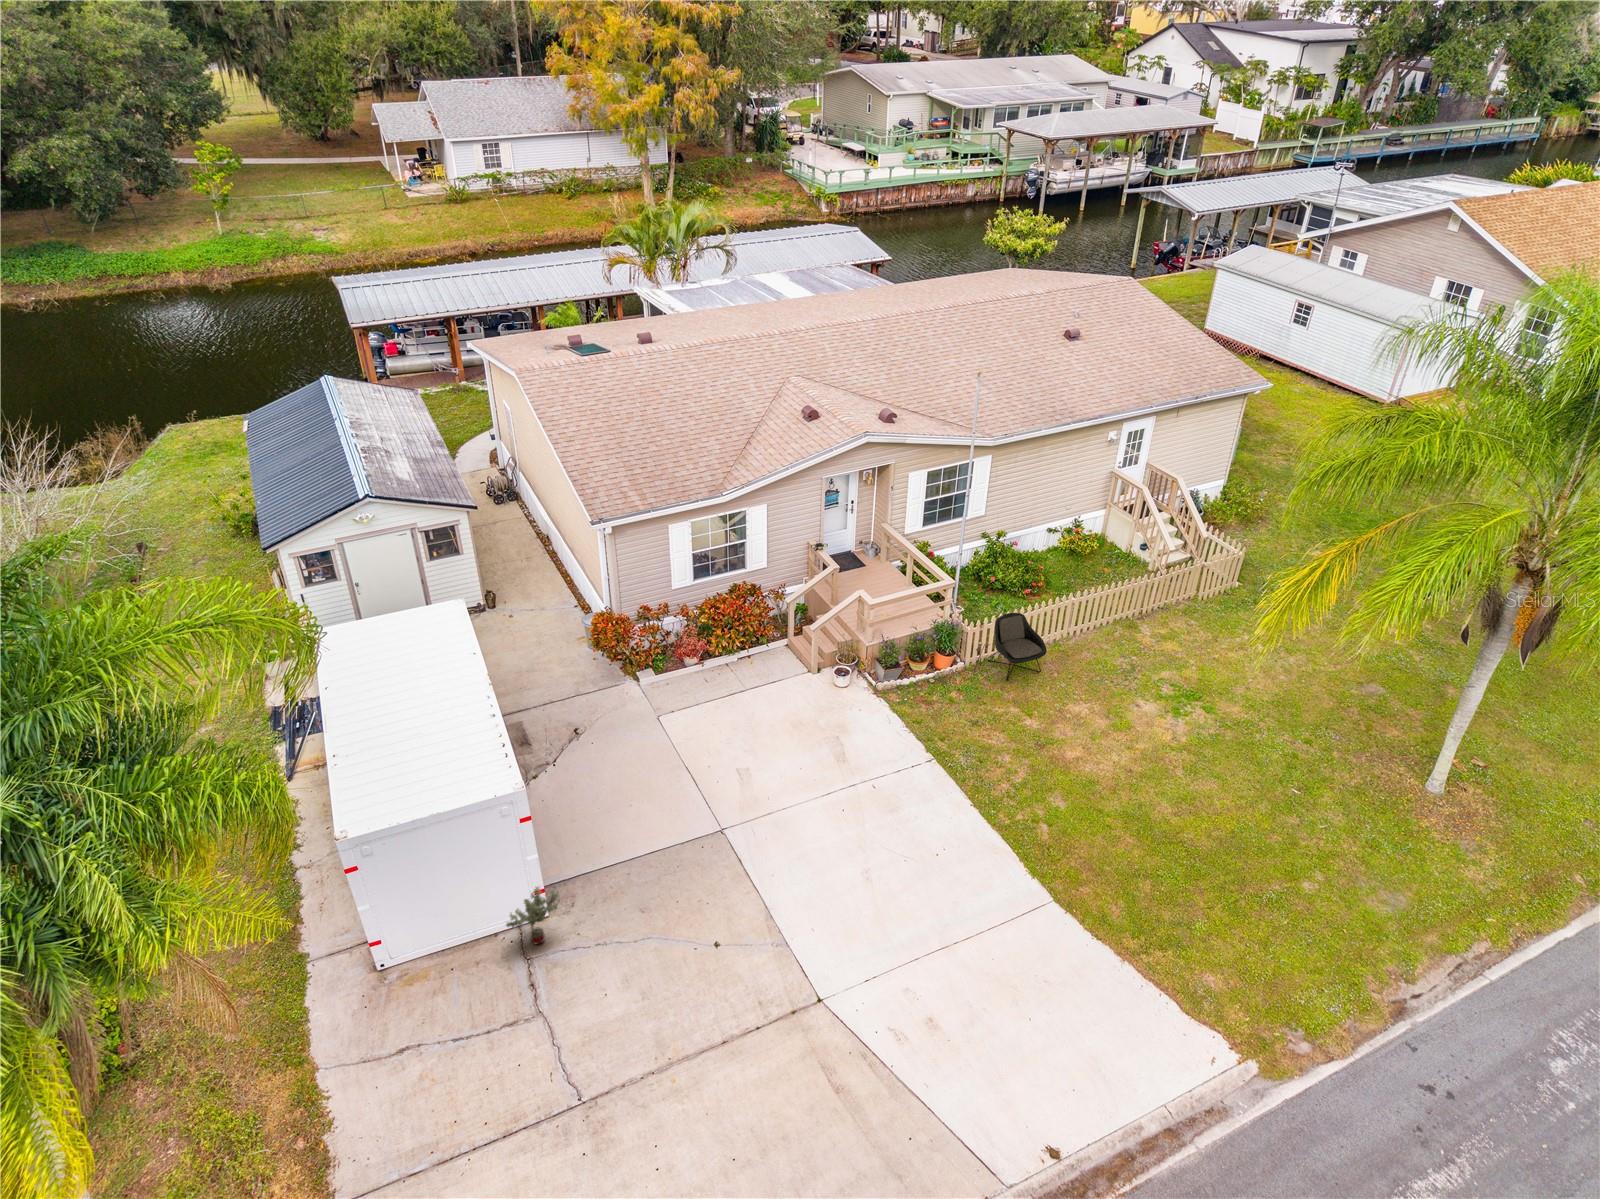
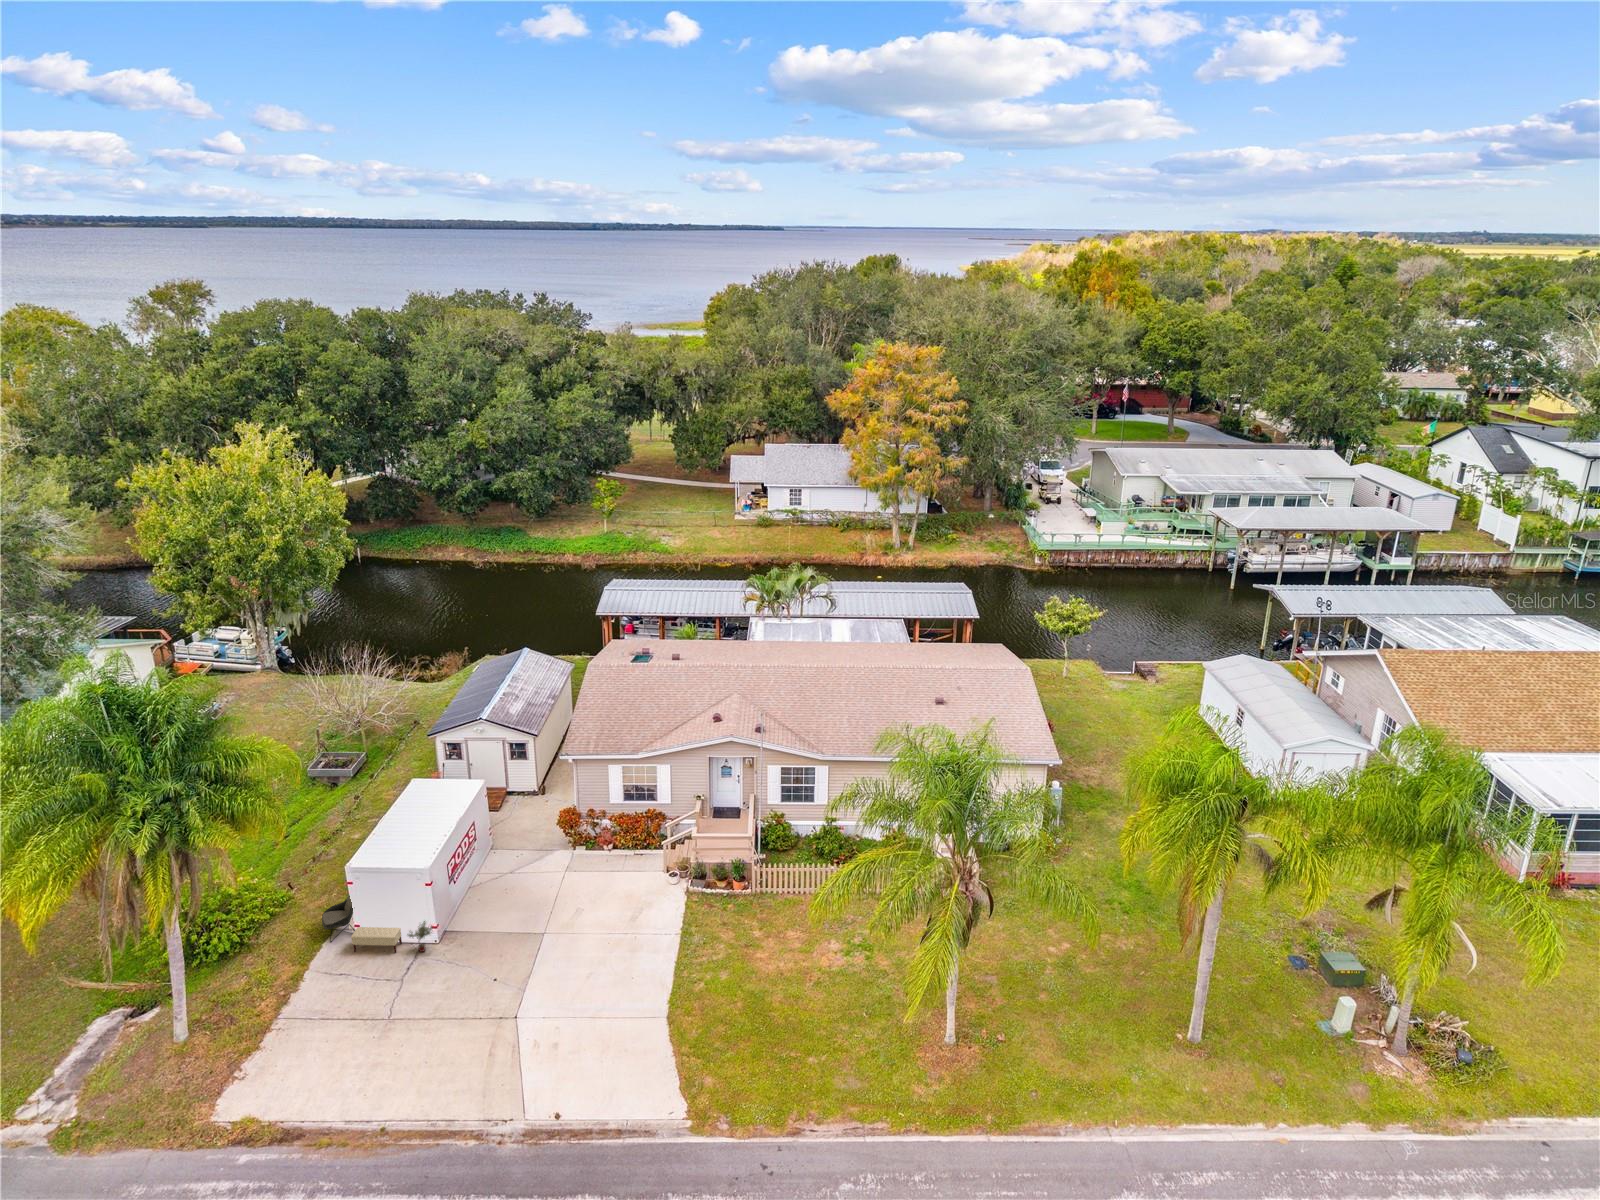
lounge chair: present [987,613,1047,680] -> present [322,895,355,942]
bench: none [387,916,490,996] -> present [351,927,402,953]

